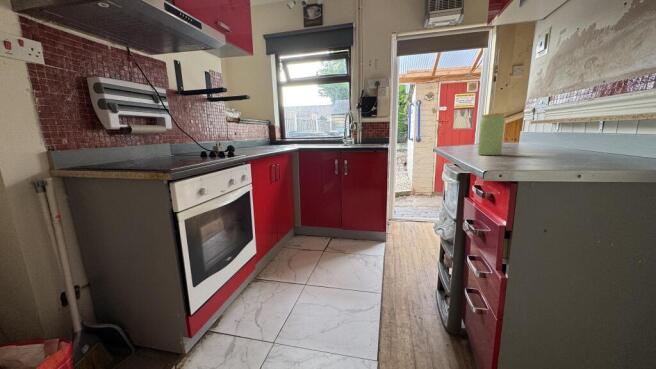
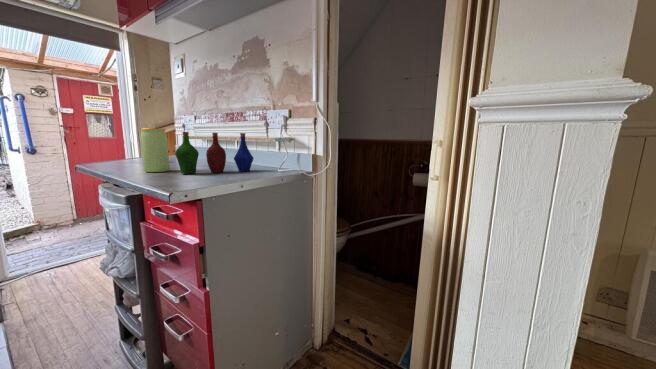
bottle: none [507,109,618,161] -> present [175,132,254,174]

